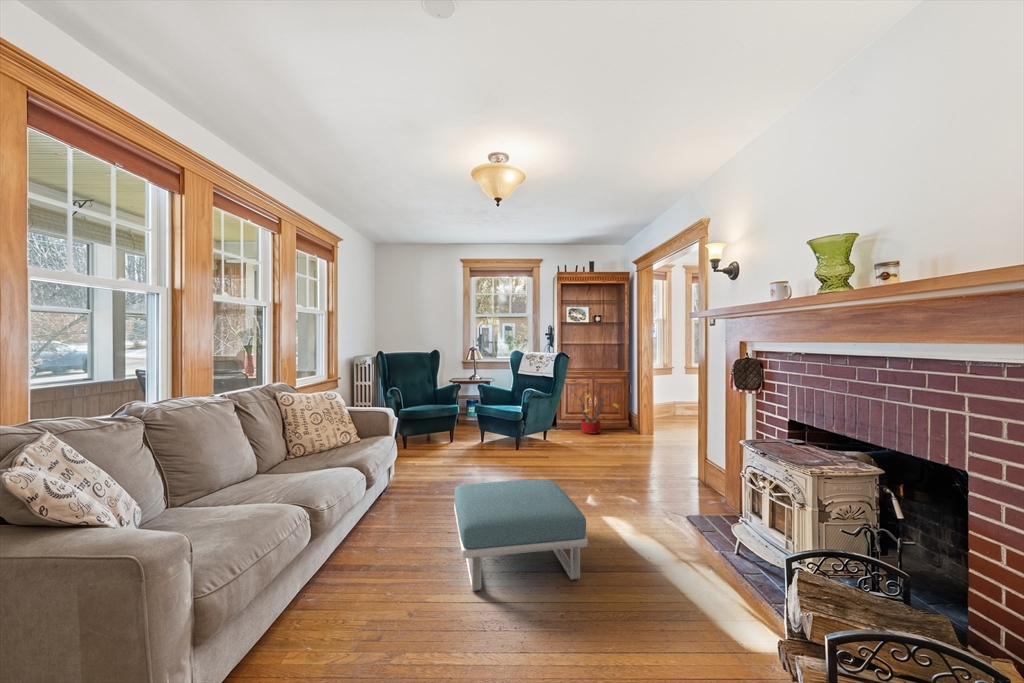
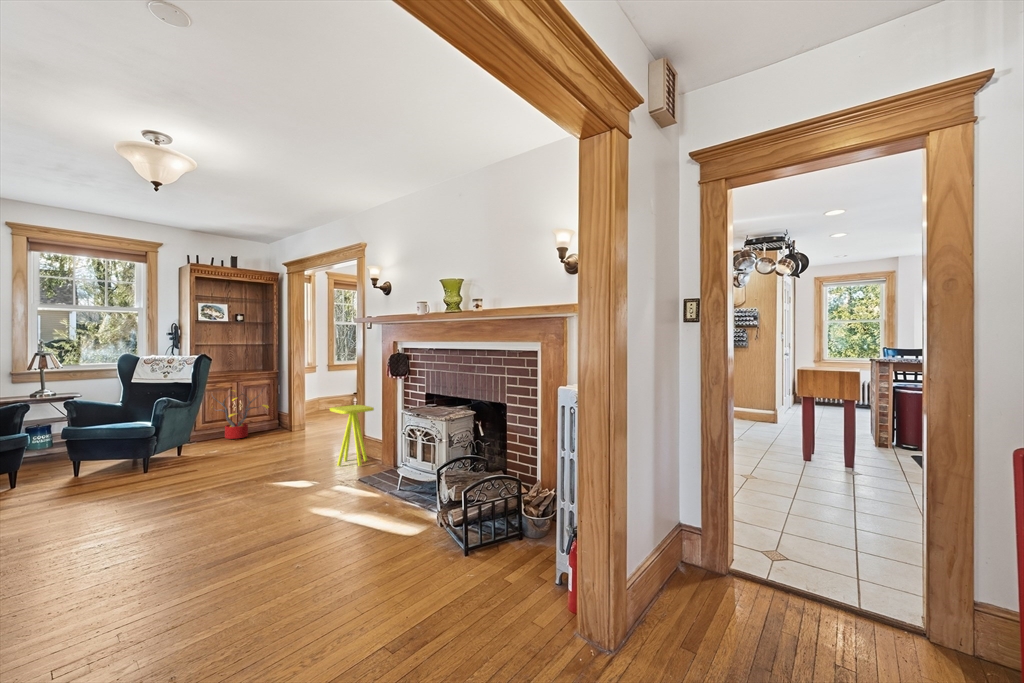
side table: none [663,419,717,496] -> present [330,405,374,466]
footstool: present [454,480,588,591] -> none [137,470,298,571]

